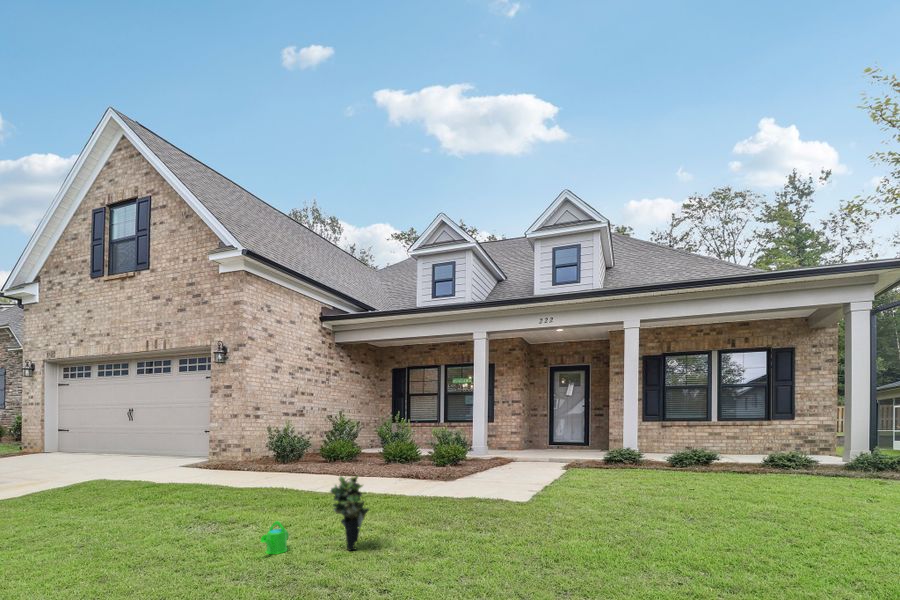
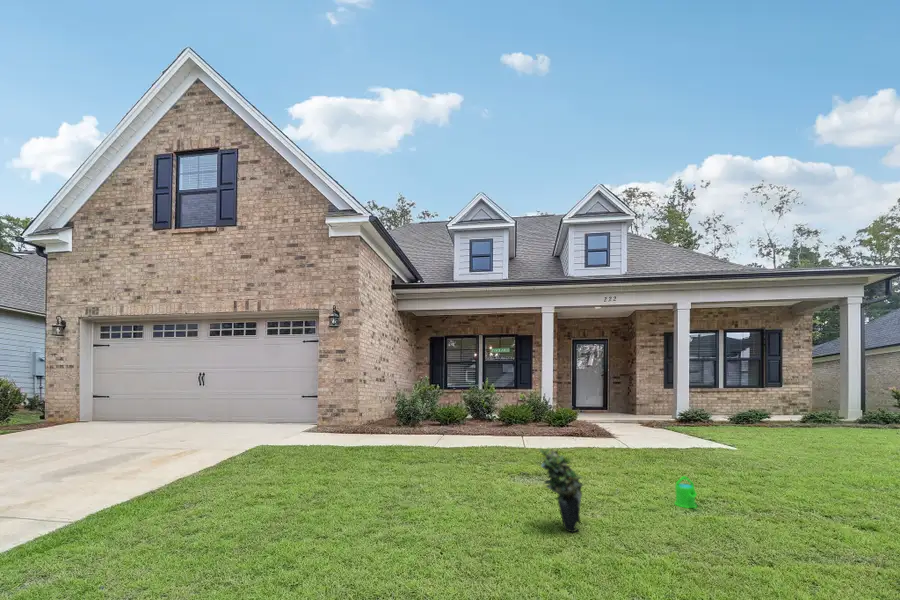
potted plant: present [330,475,369,551] -> present [539,448,583,532]

